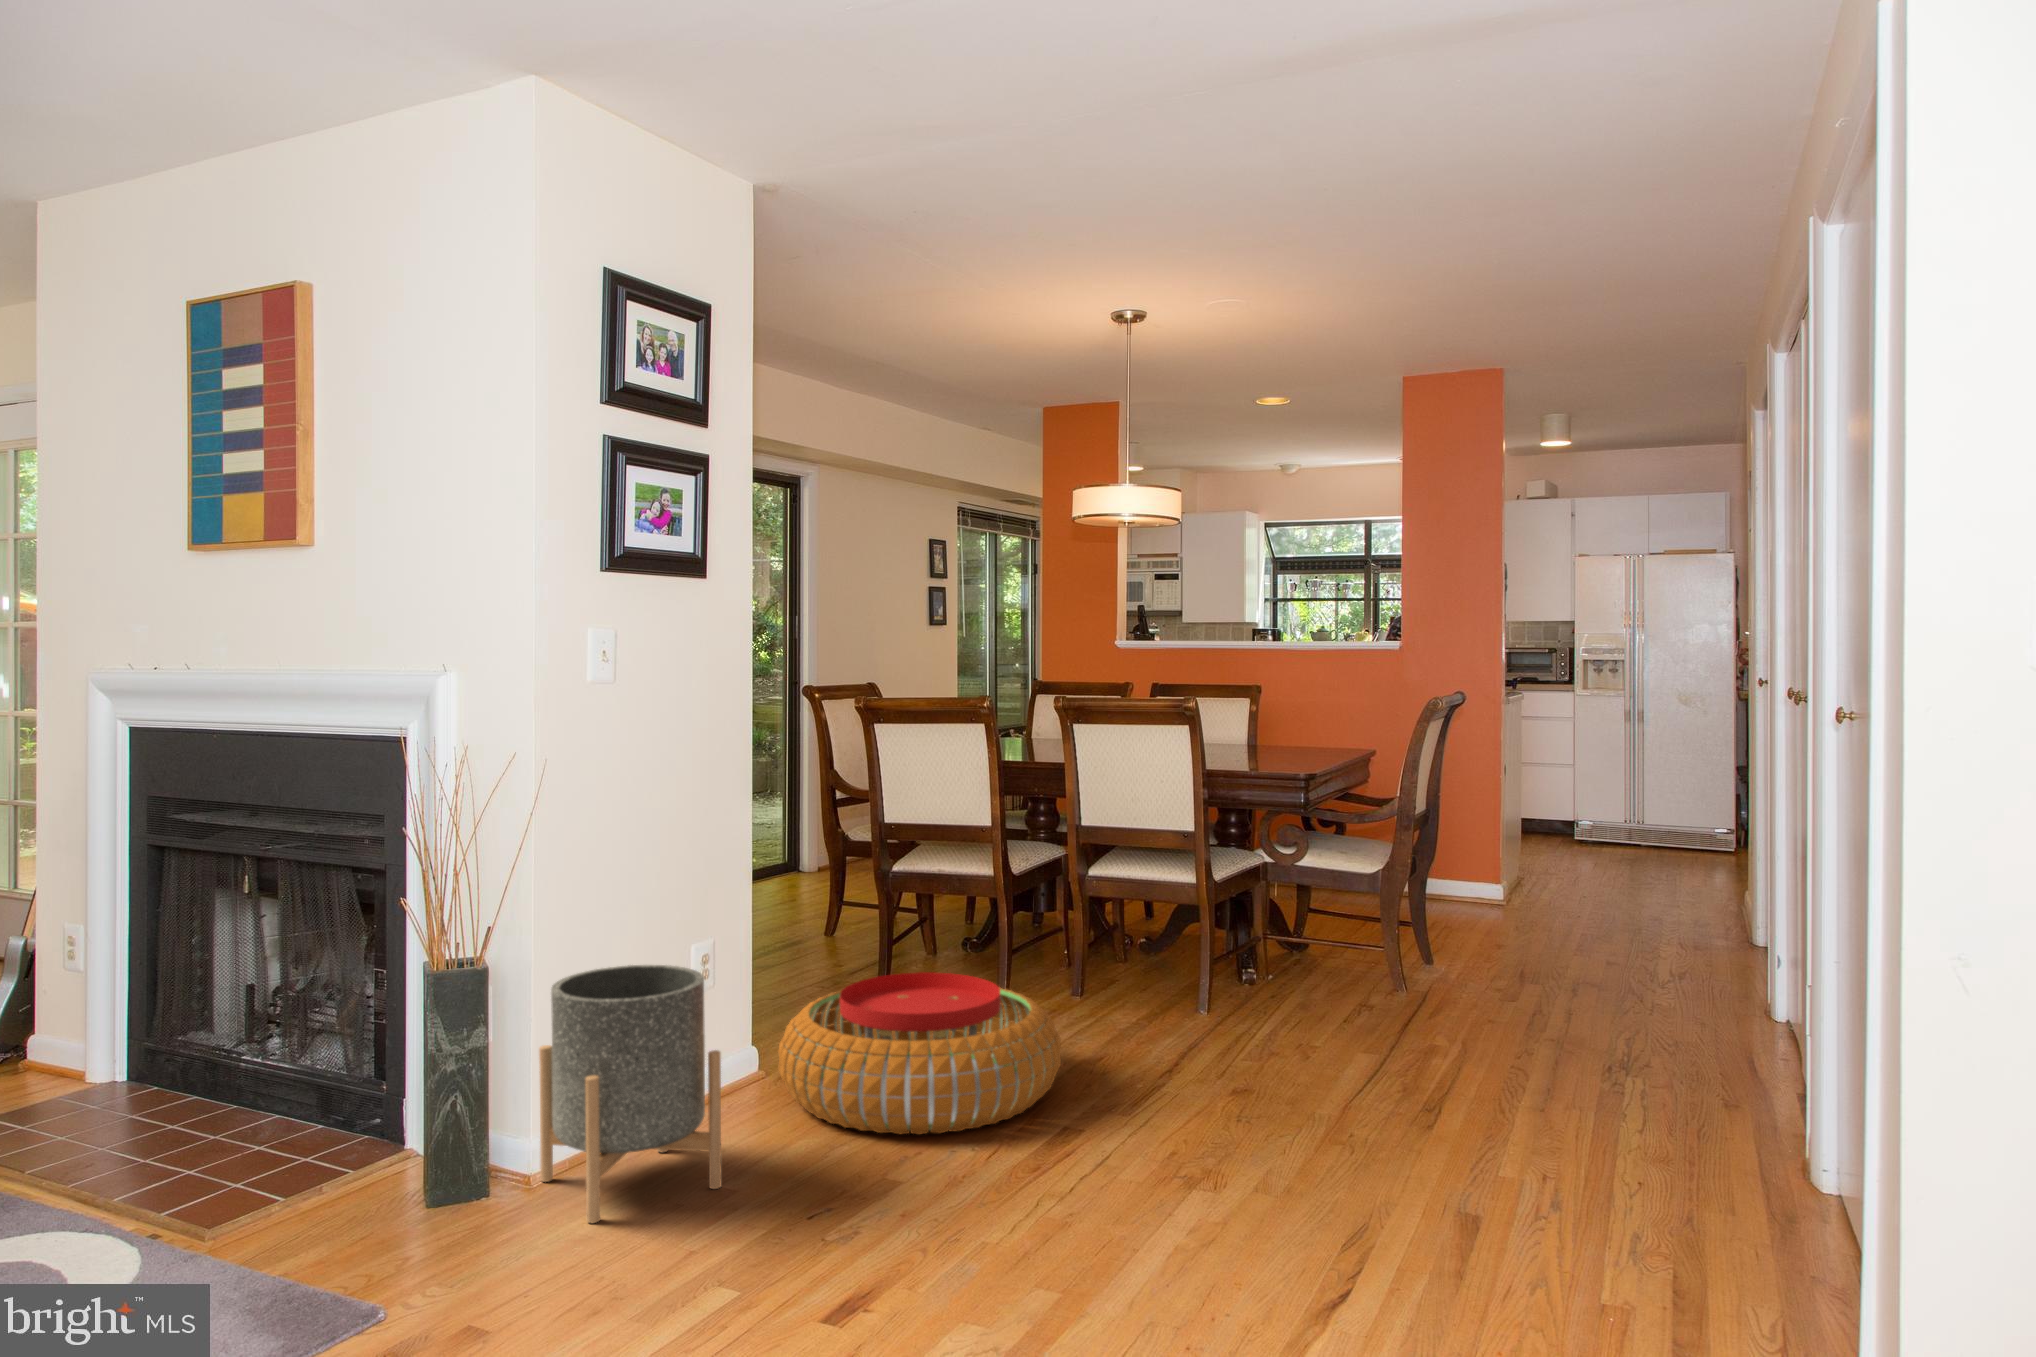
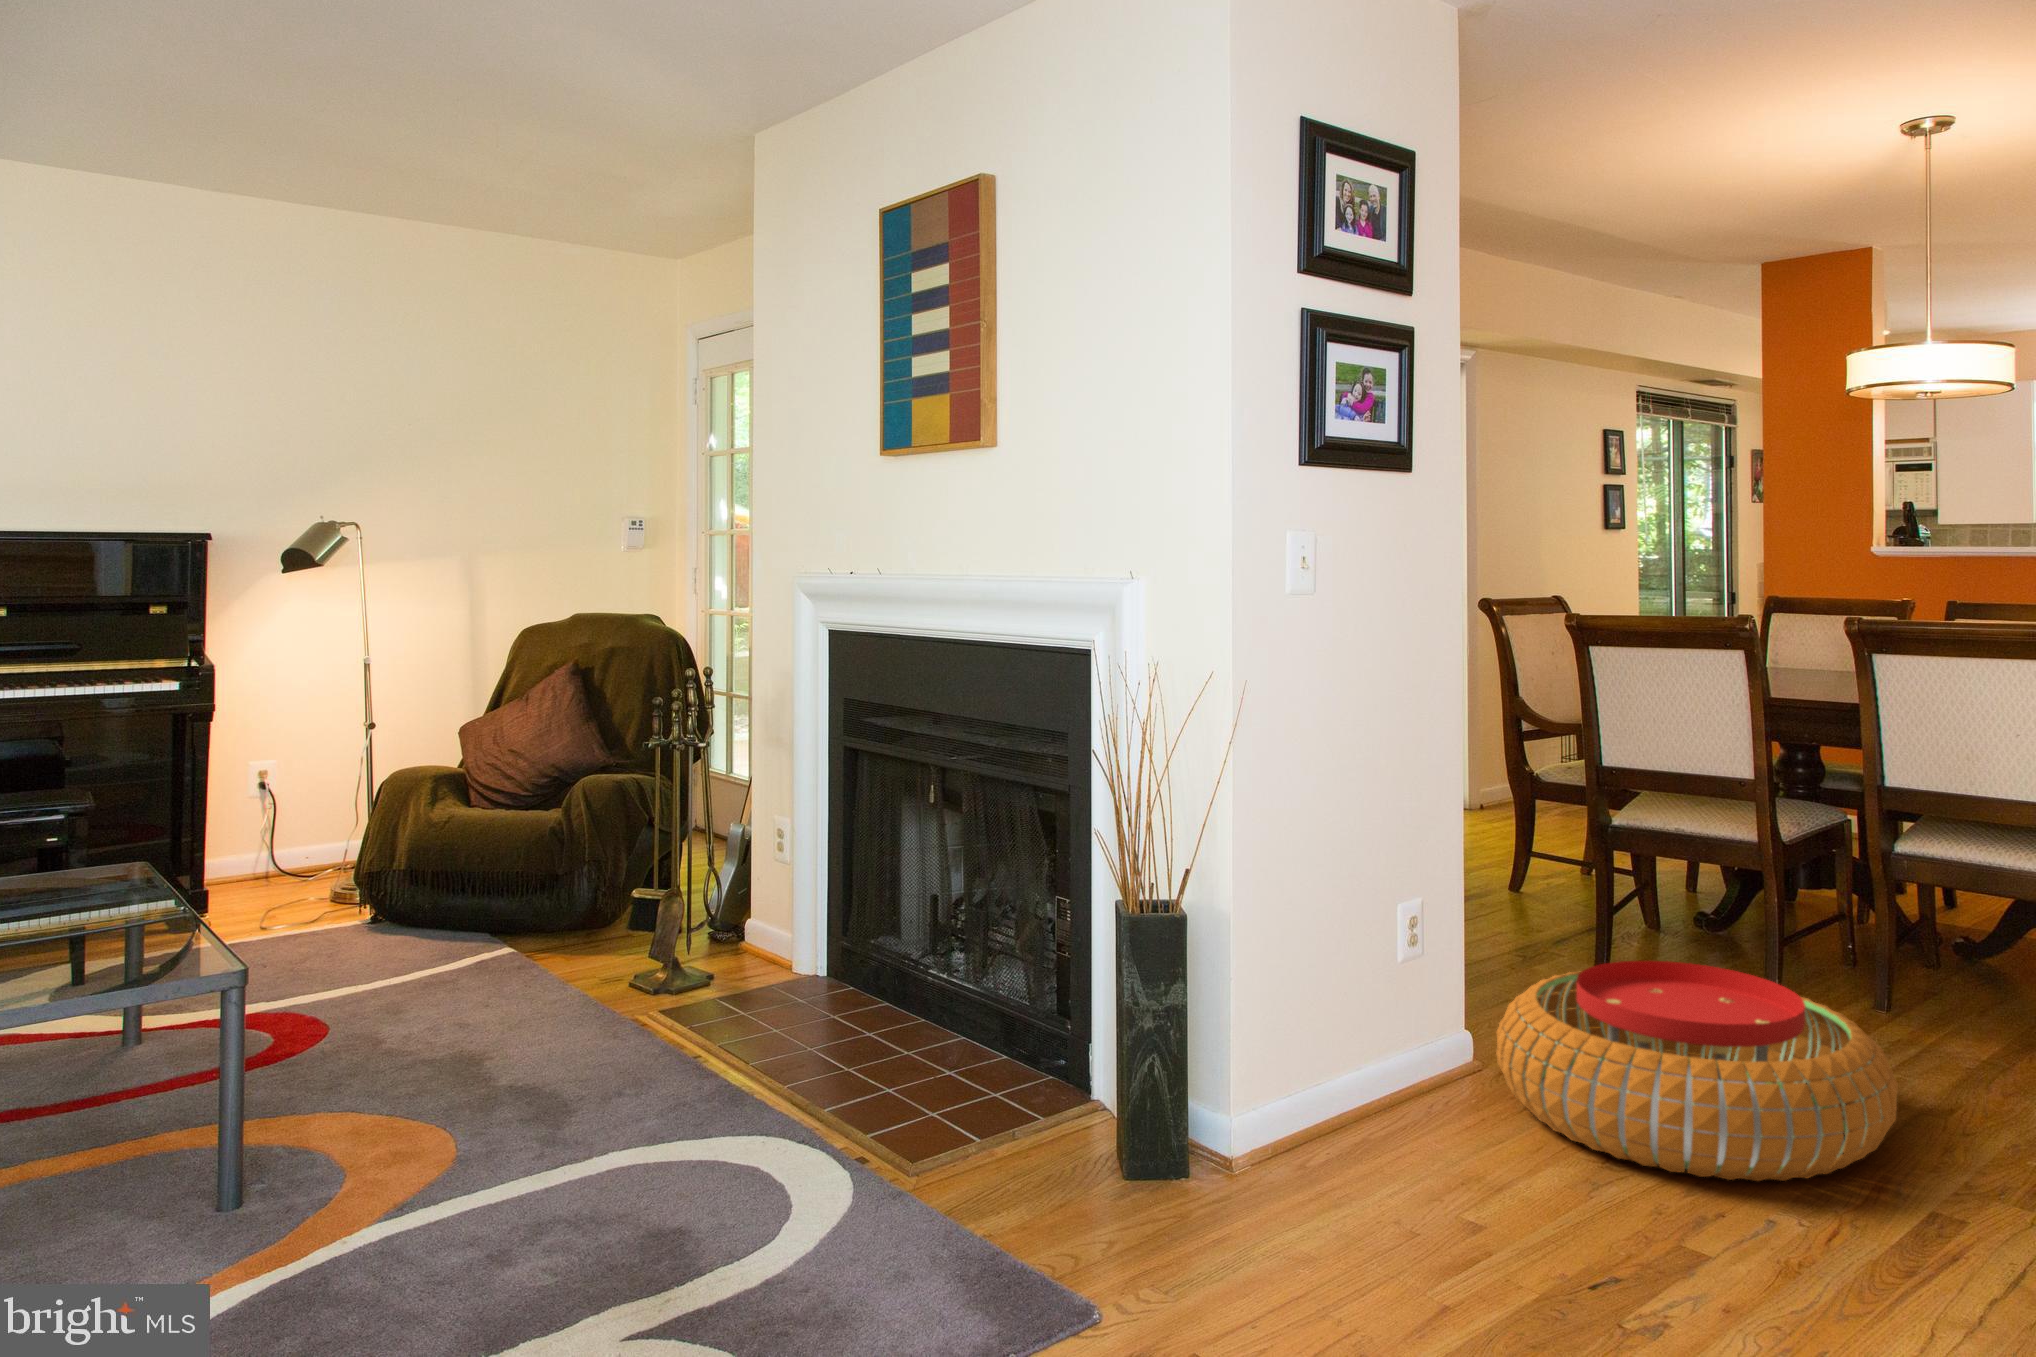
planter: present [539,965,722,1223] -> none [1237,928,1454,1228]

